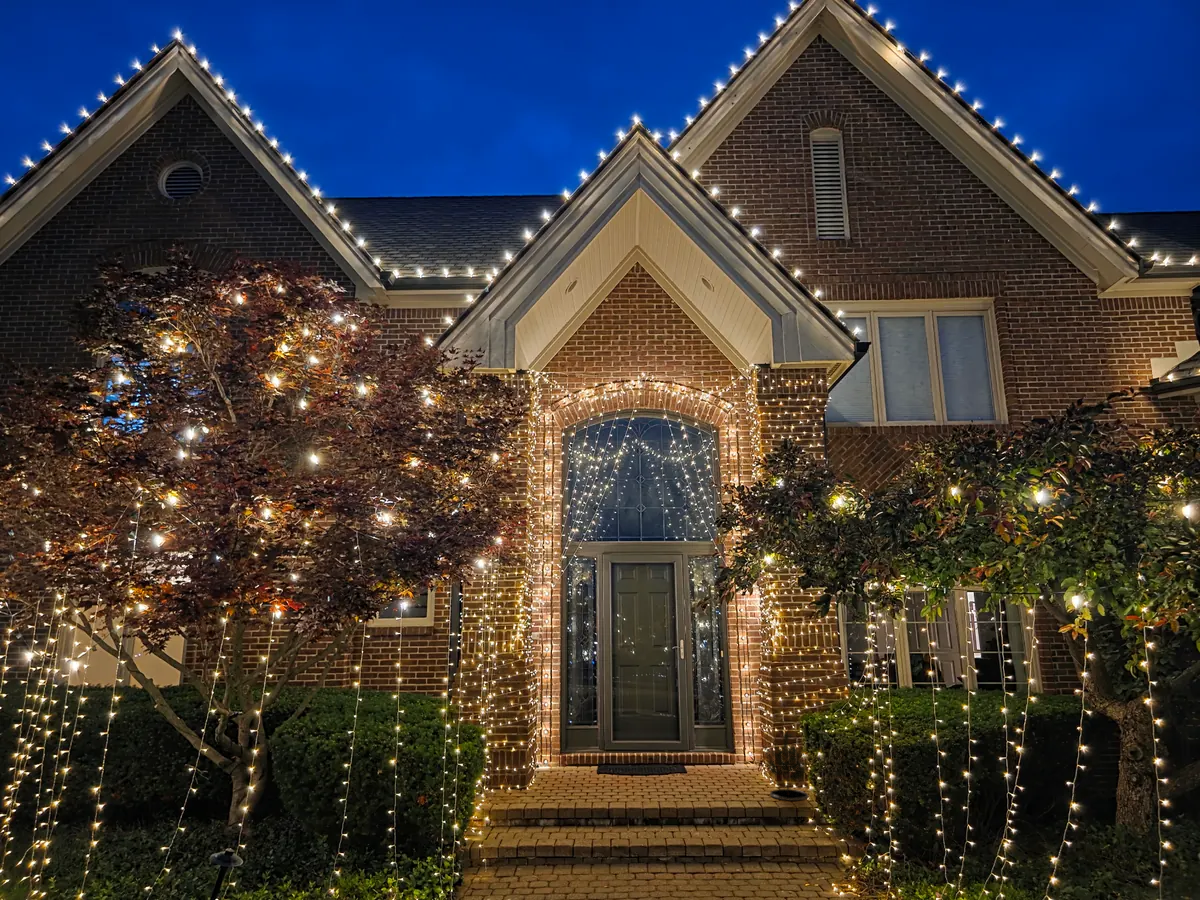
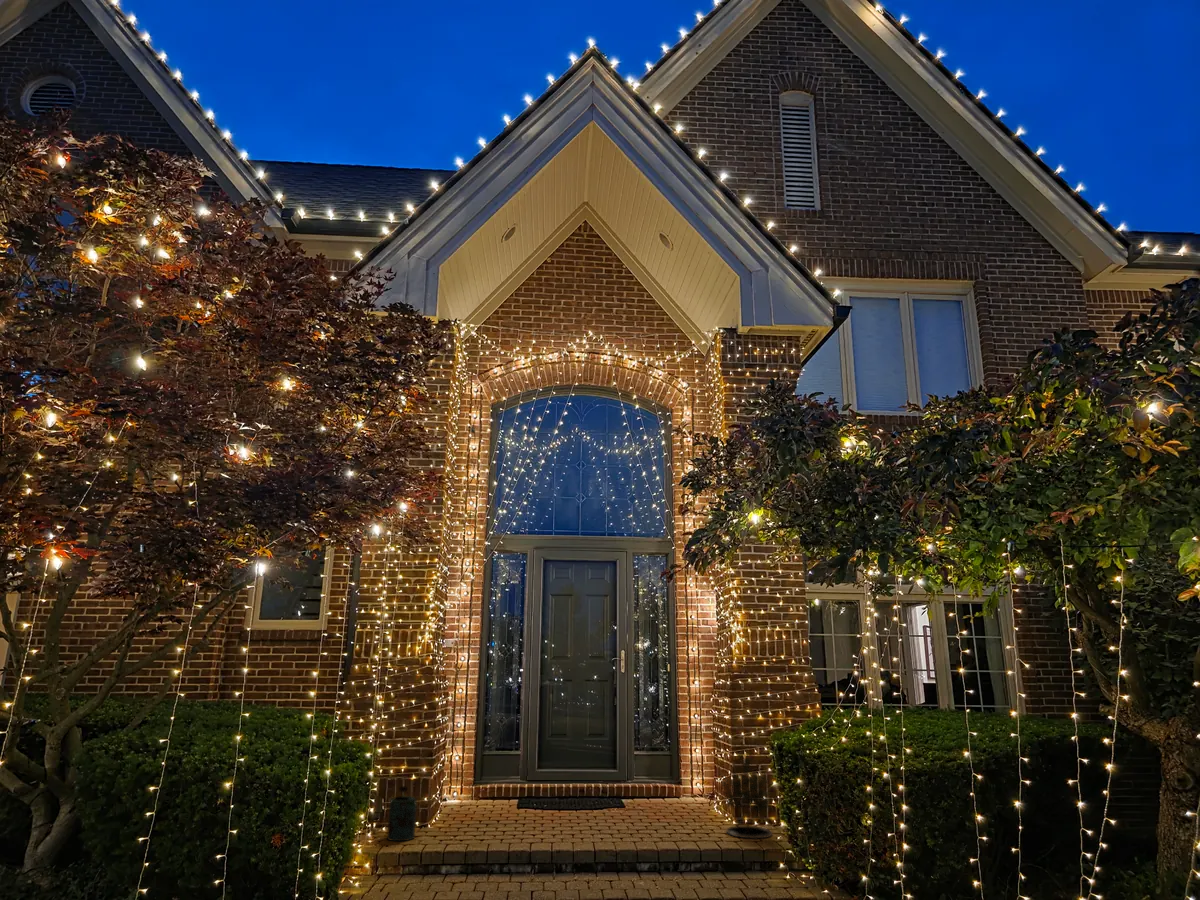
watering can: none [494,757,517,802] -> present [387,786,417,841]

